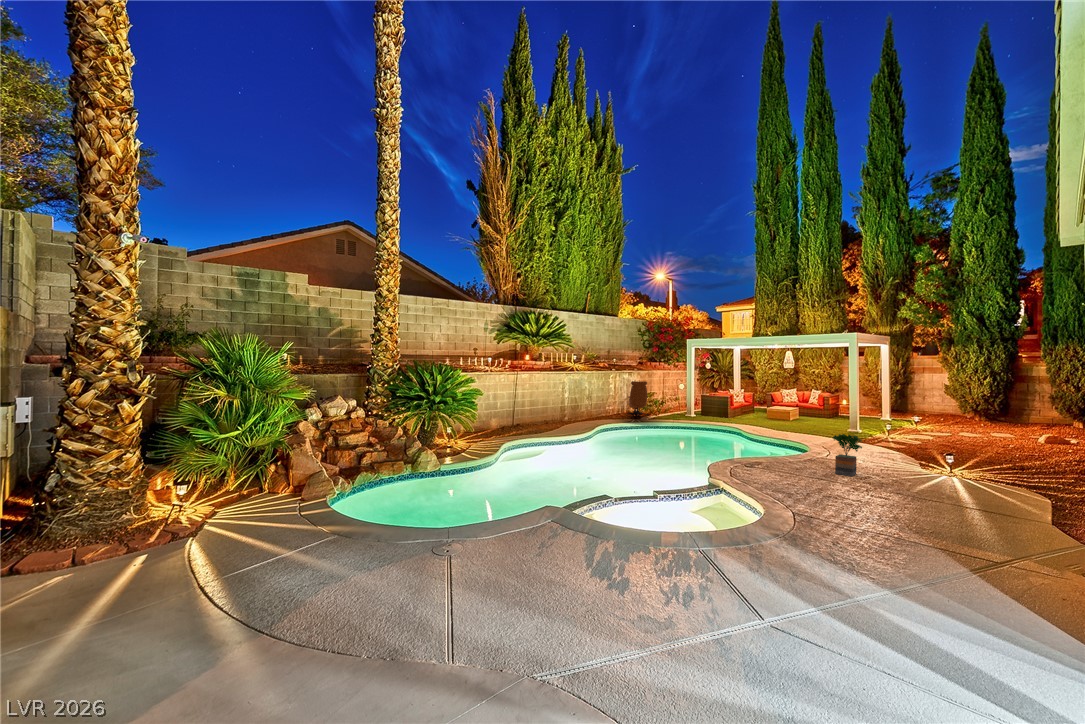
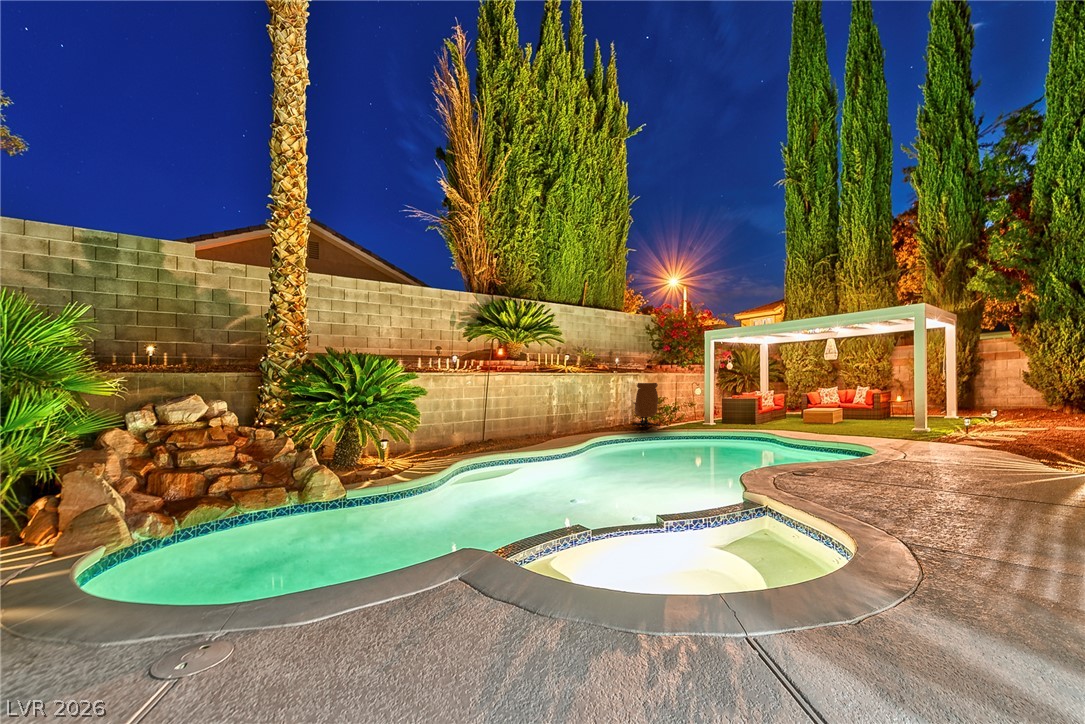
potted tree: present [833,434,862,476] -> none [986,460,1055,538]

